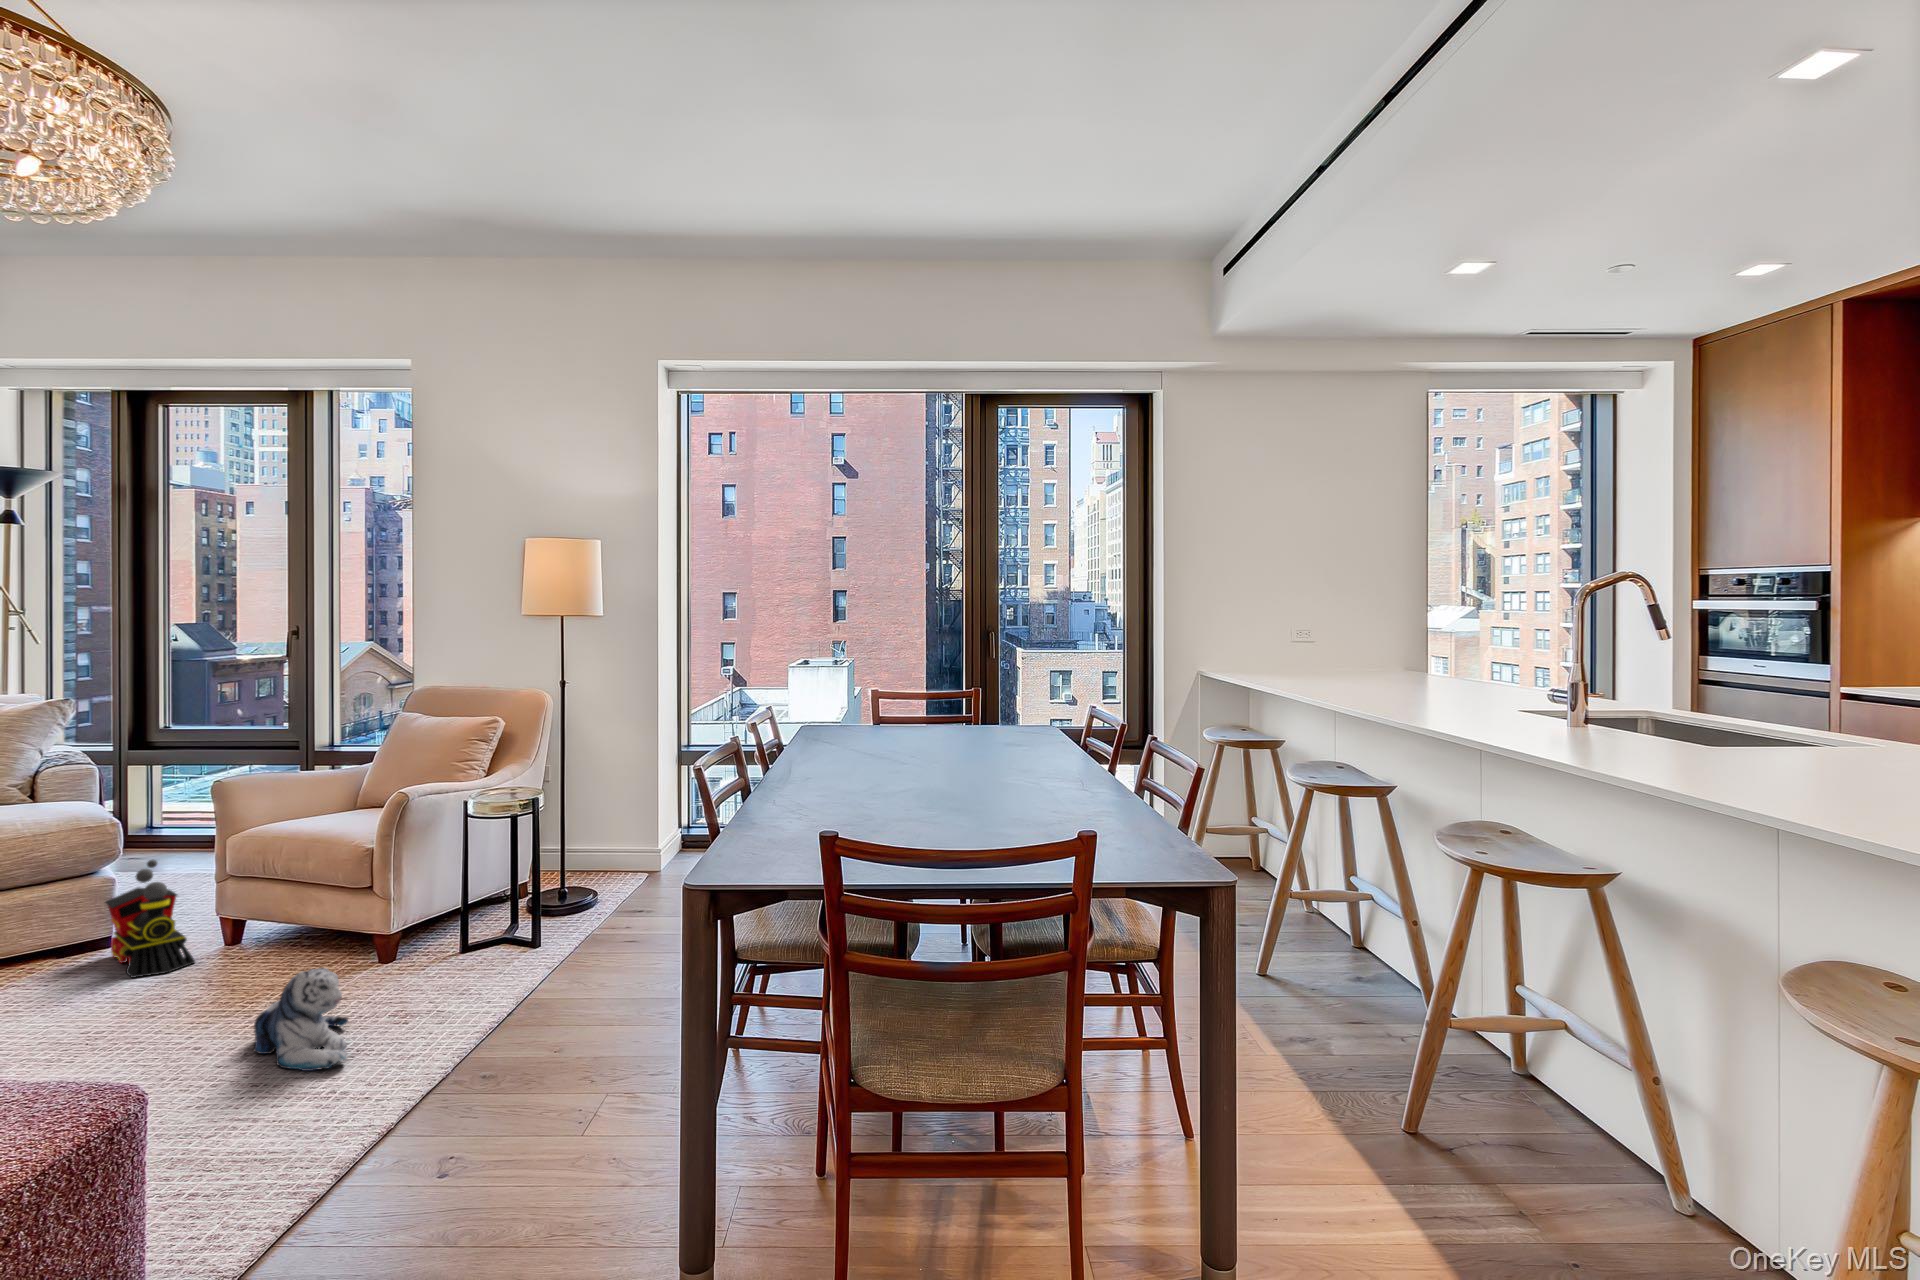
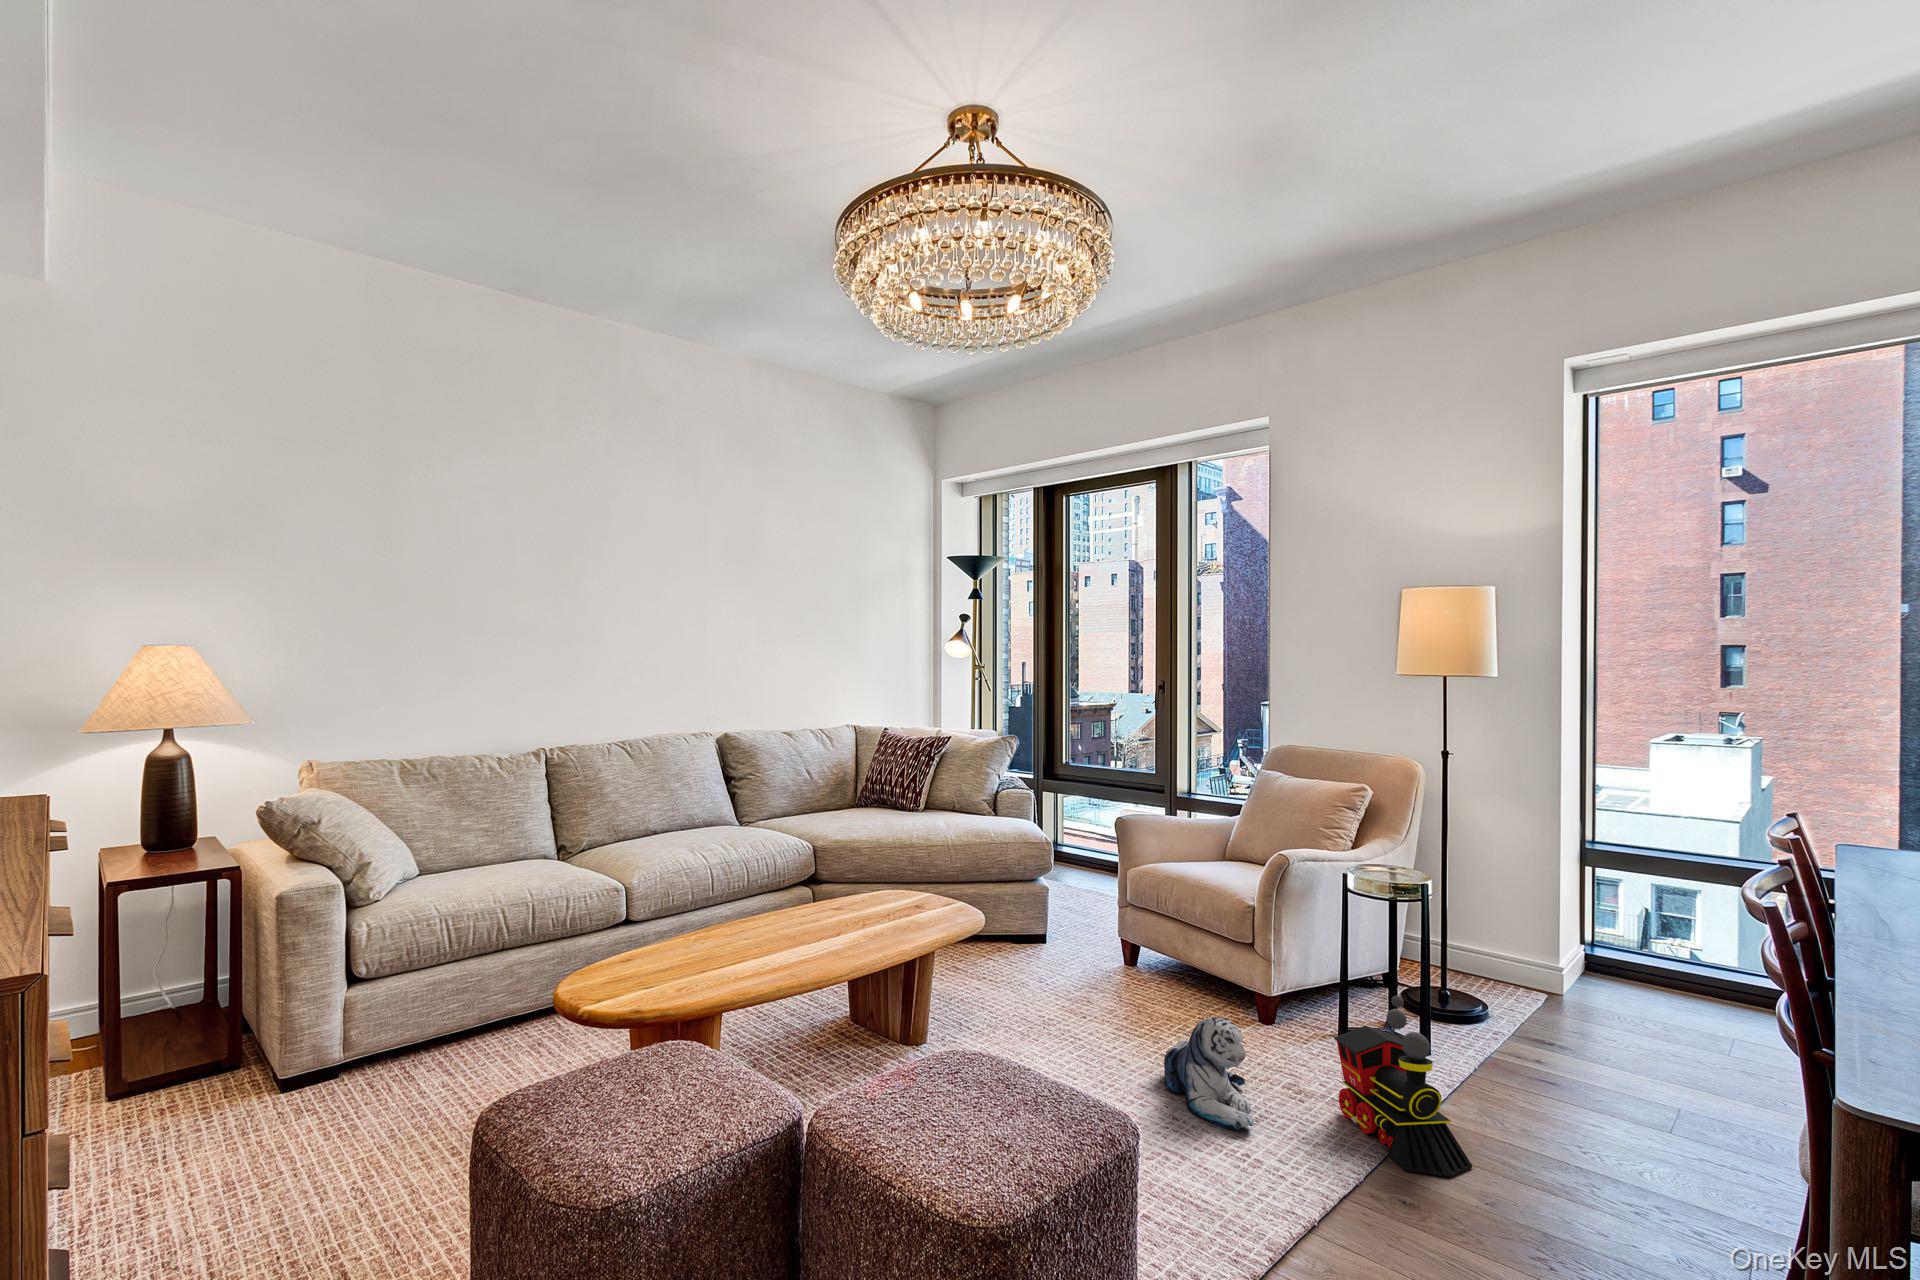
toy train: present [106,860,195,978] -> present [1334,996,1472,1178]

